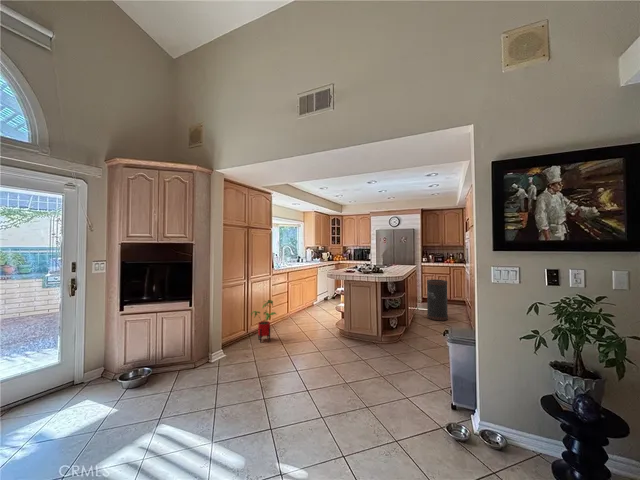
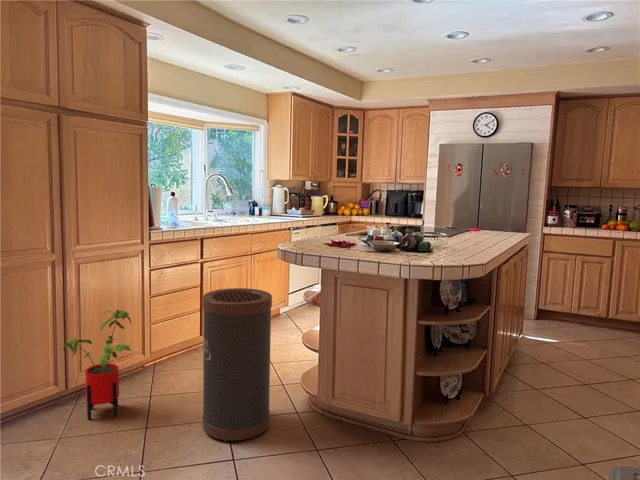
trash can: present [427,279,448,321] -> present [202,288,272,442]

